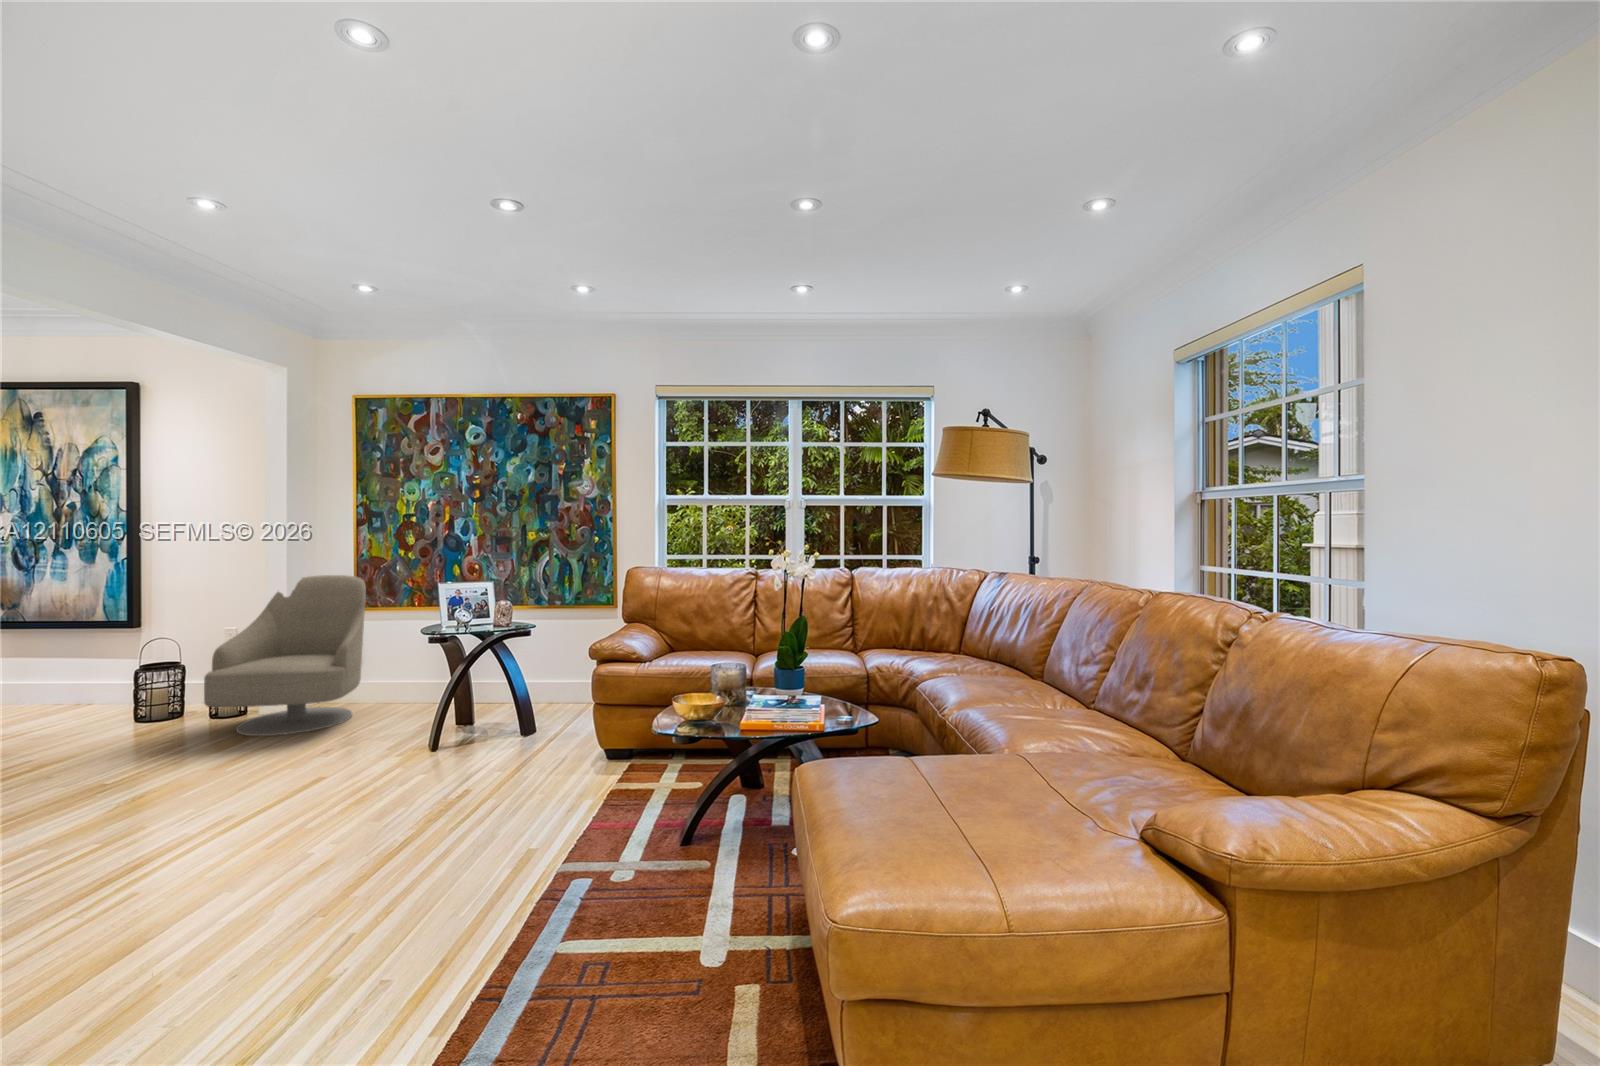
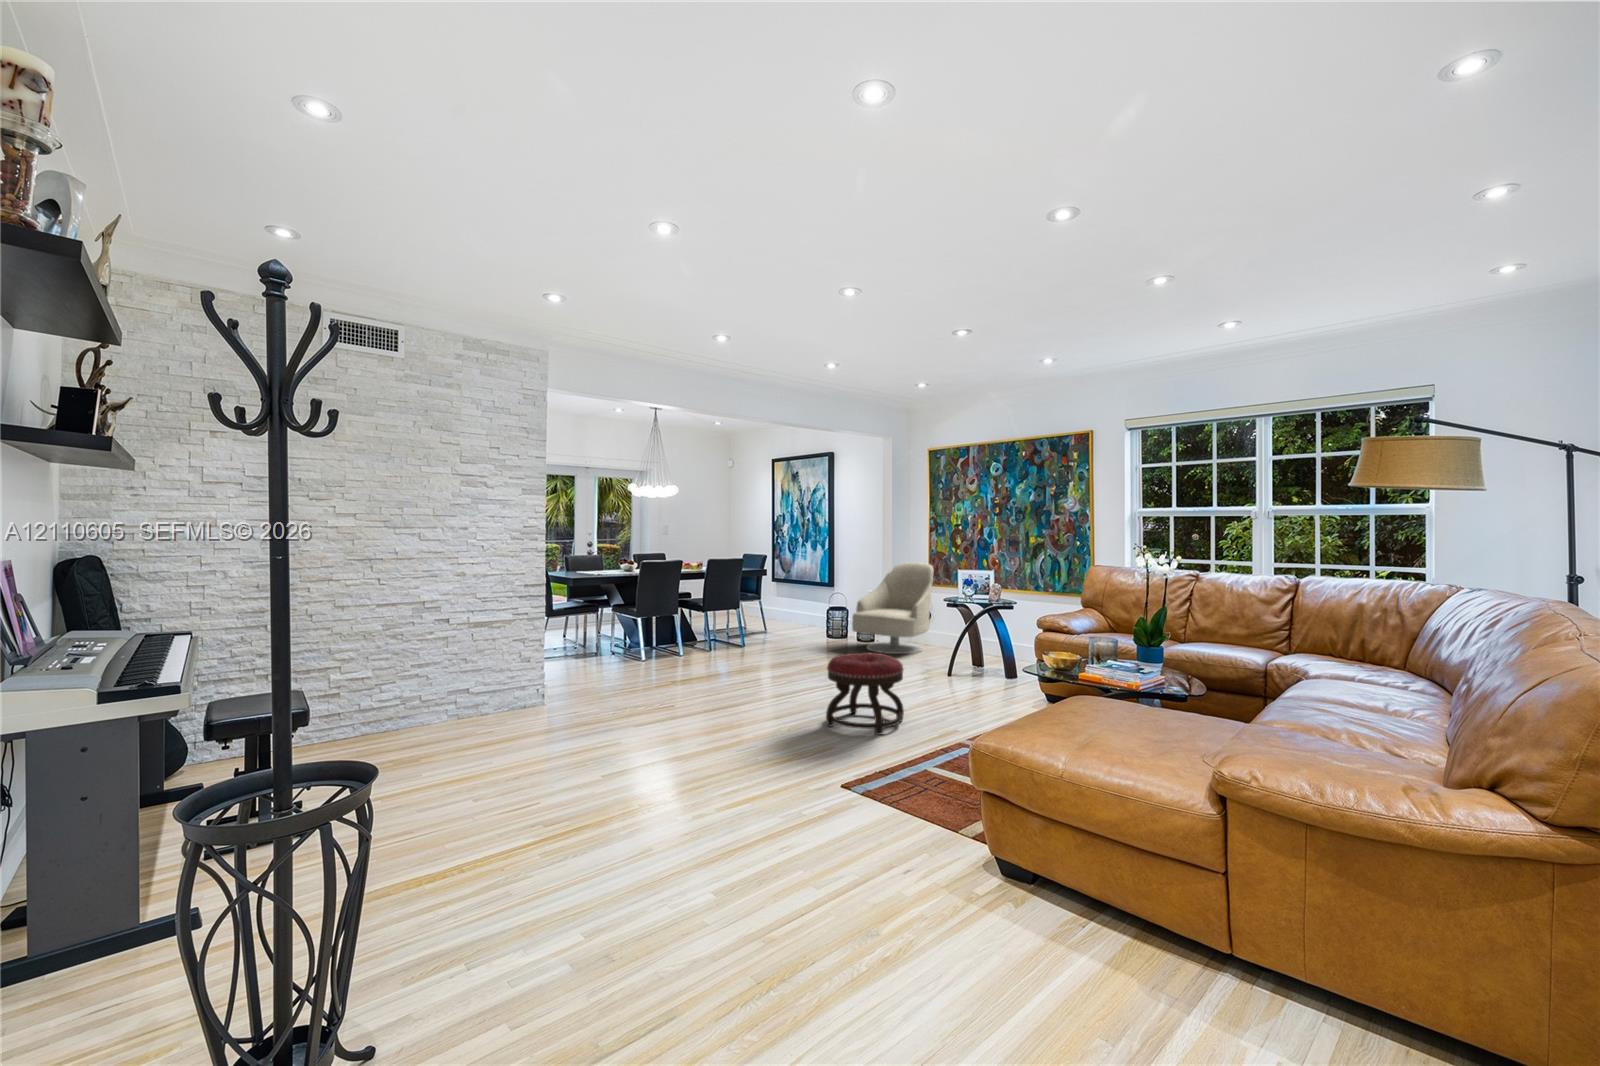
ottoman: none [226,762,421,969] -> present [826,653,904,735]

